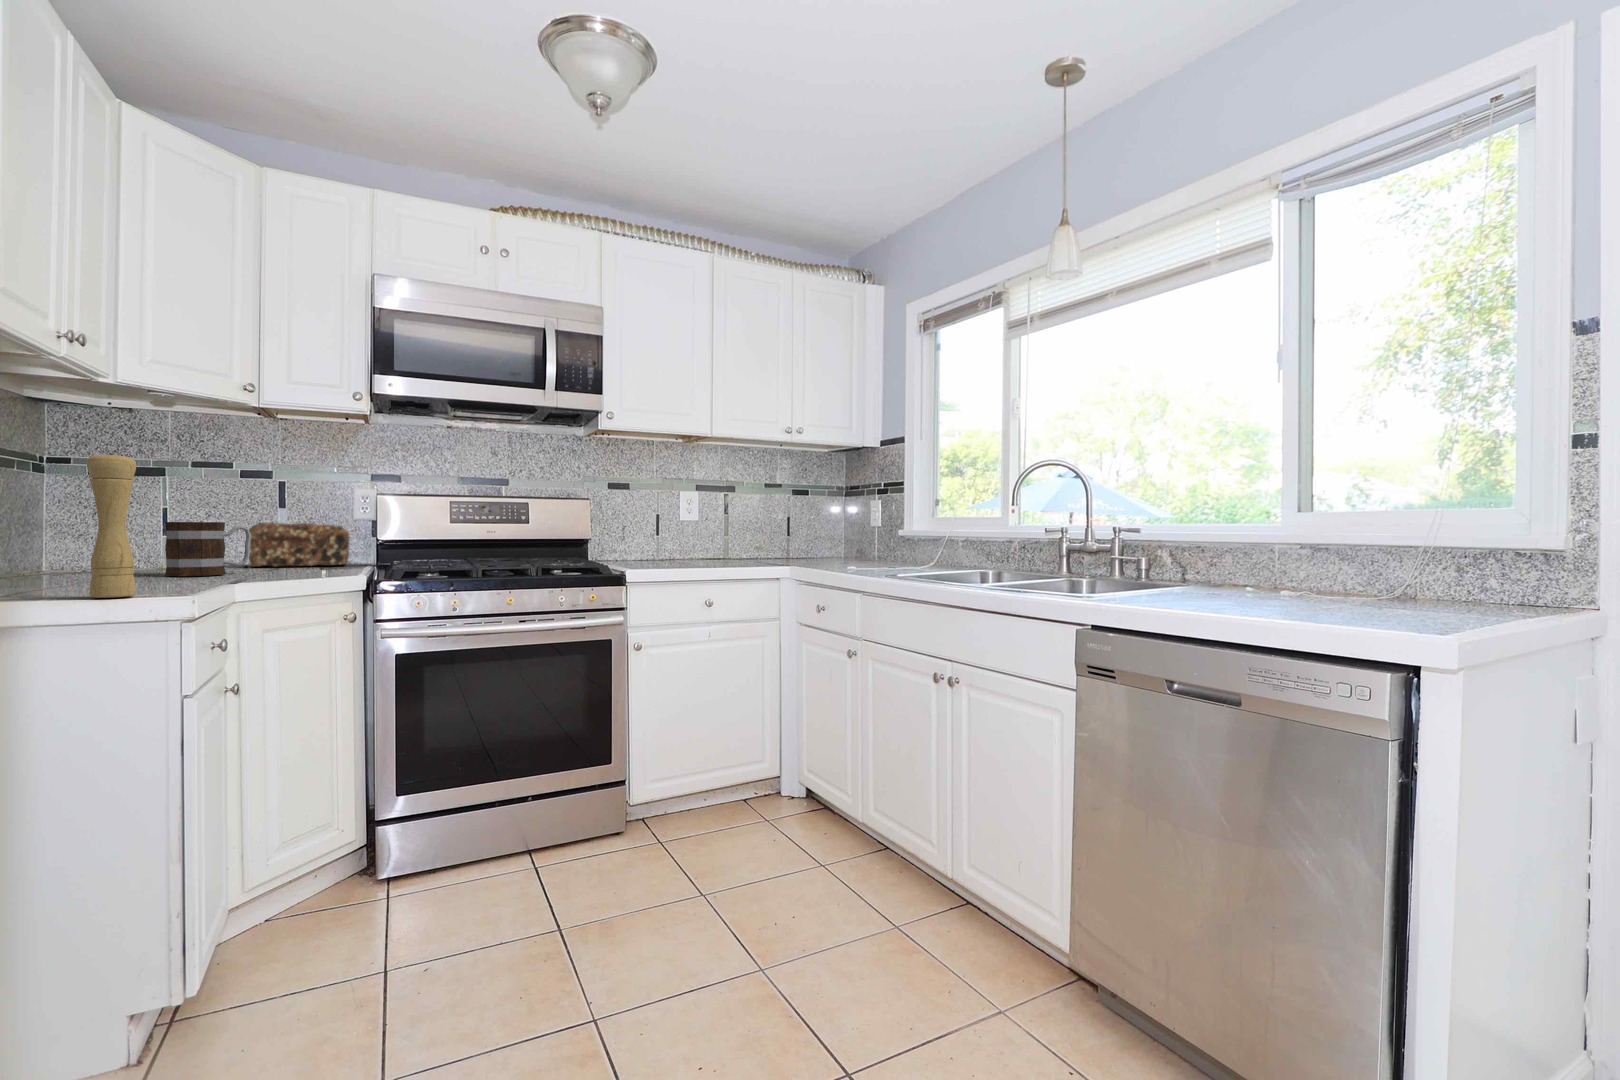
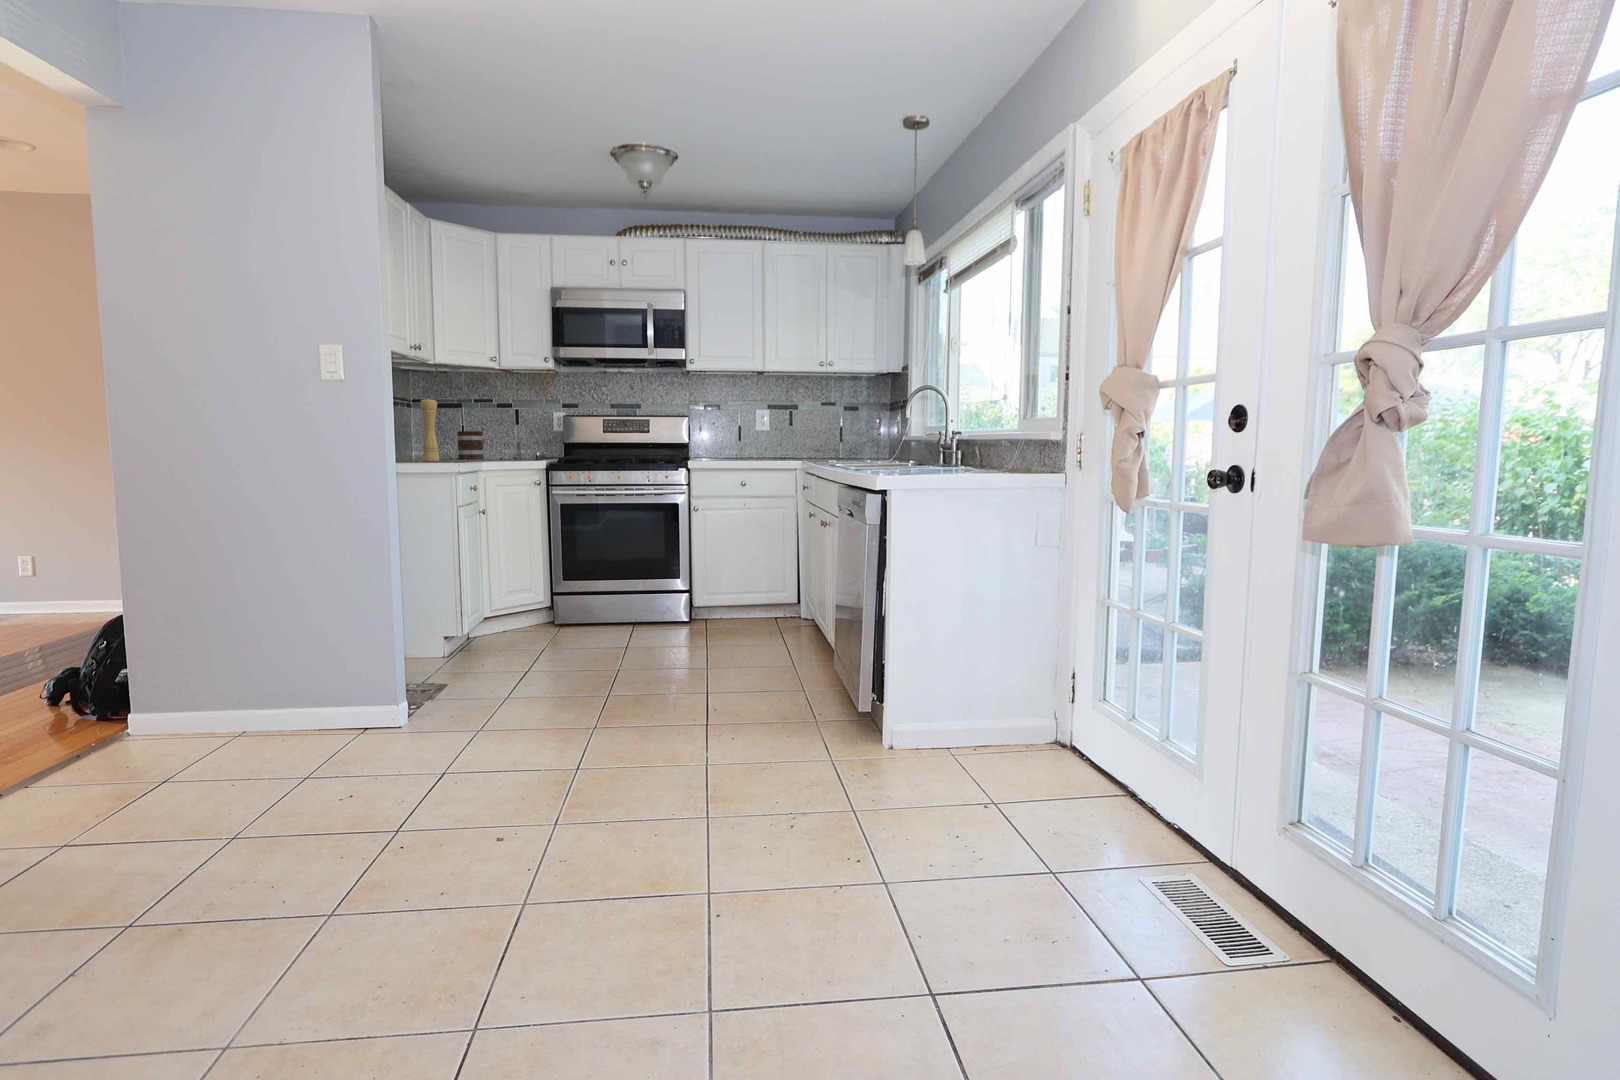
bread loaf: present [249,523,350,567] -> none [498,433,550,458]

